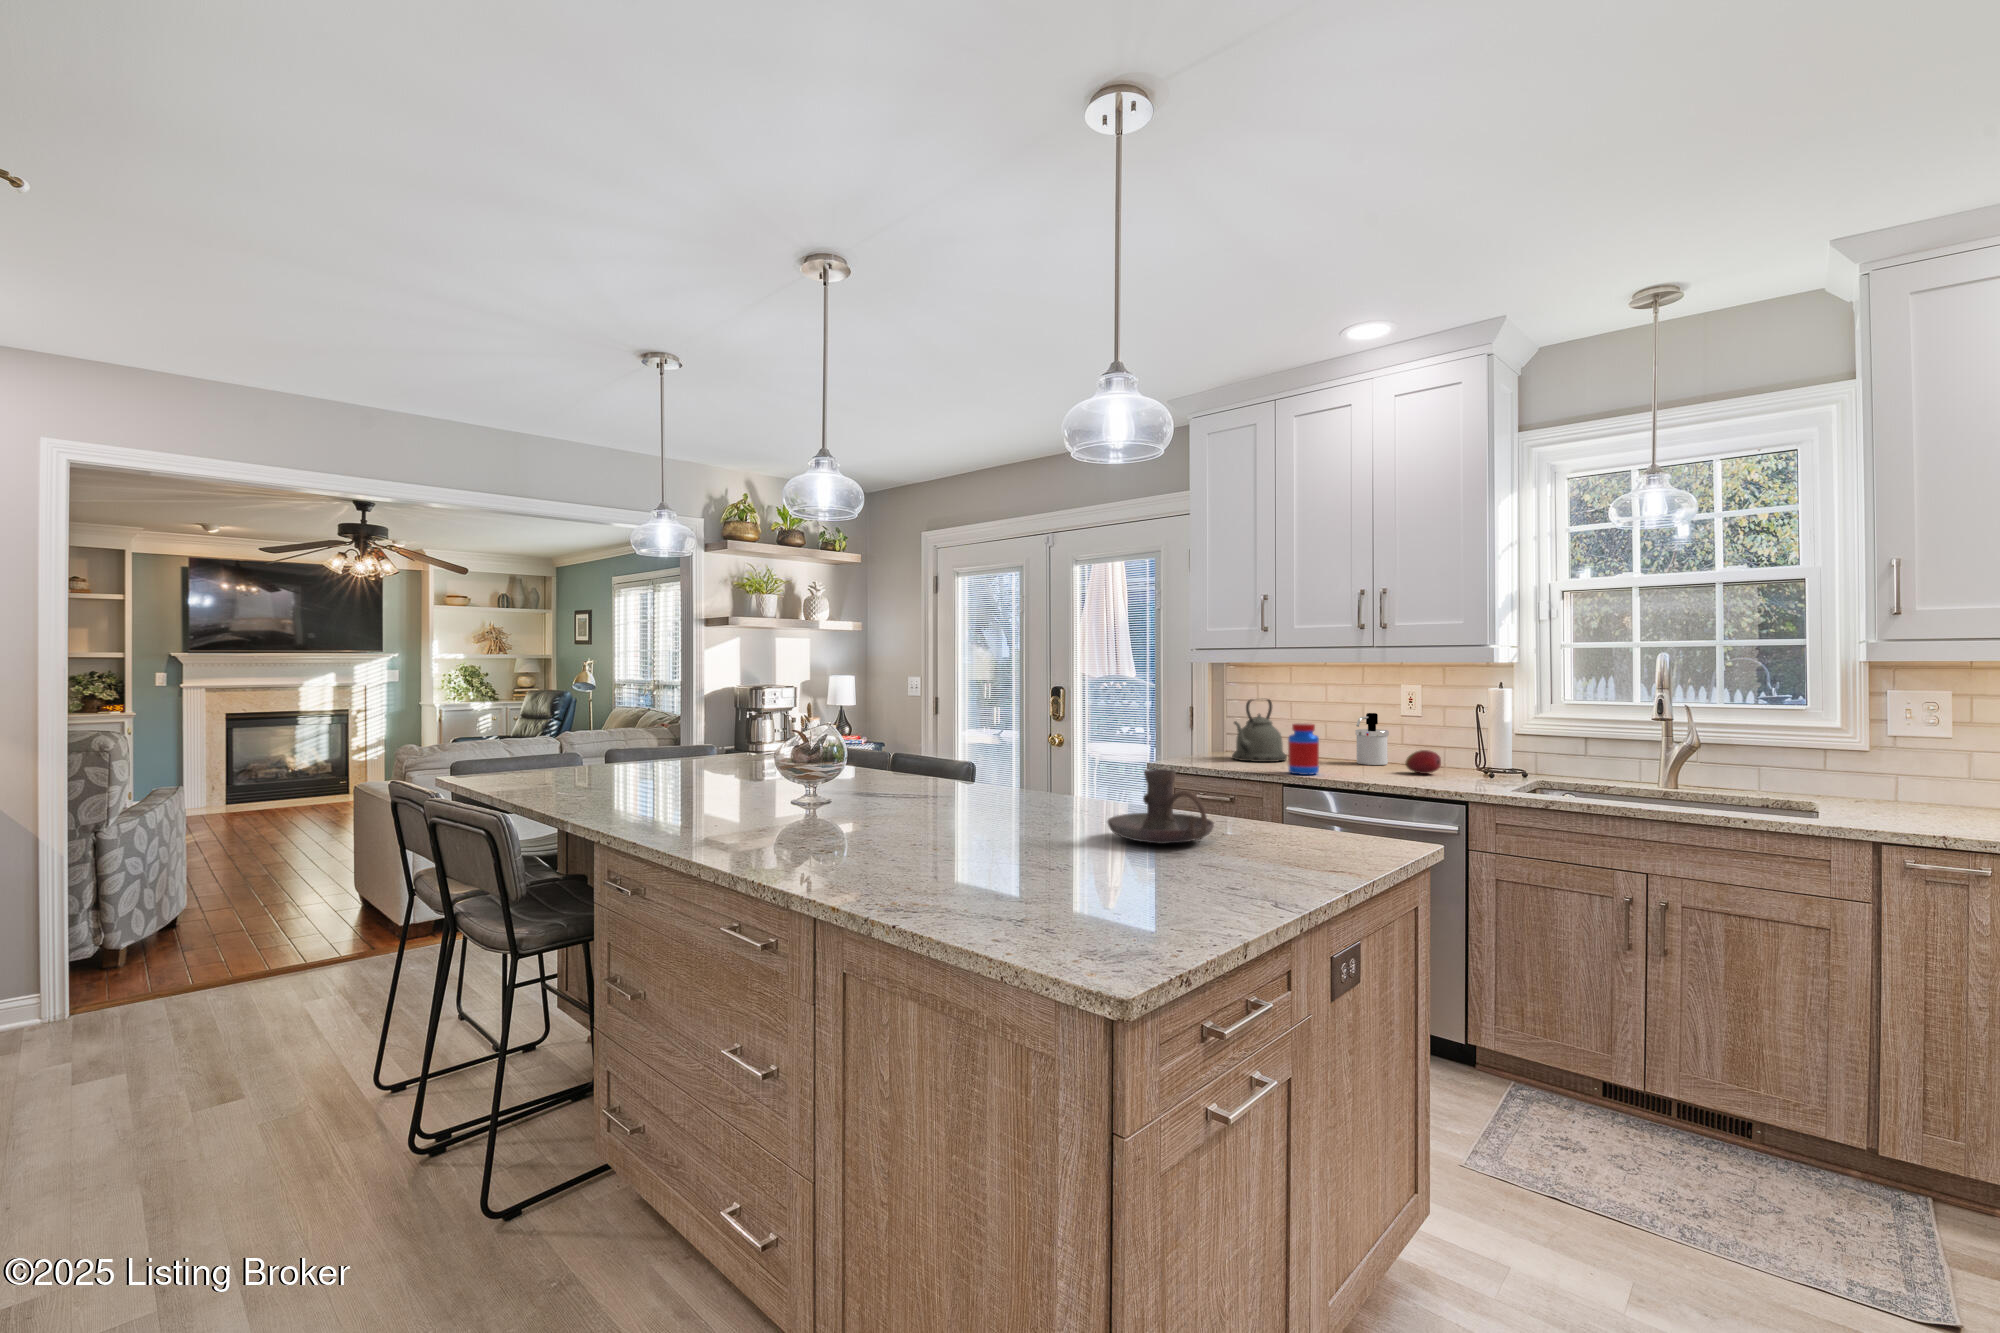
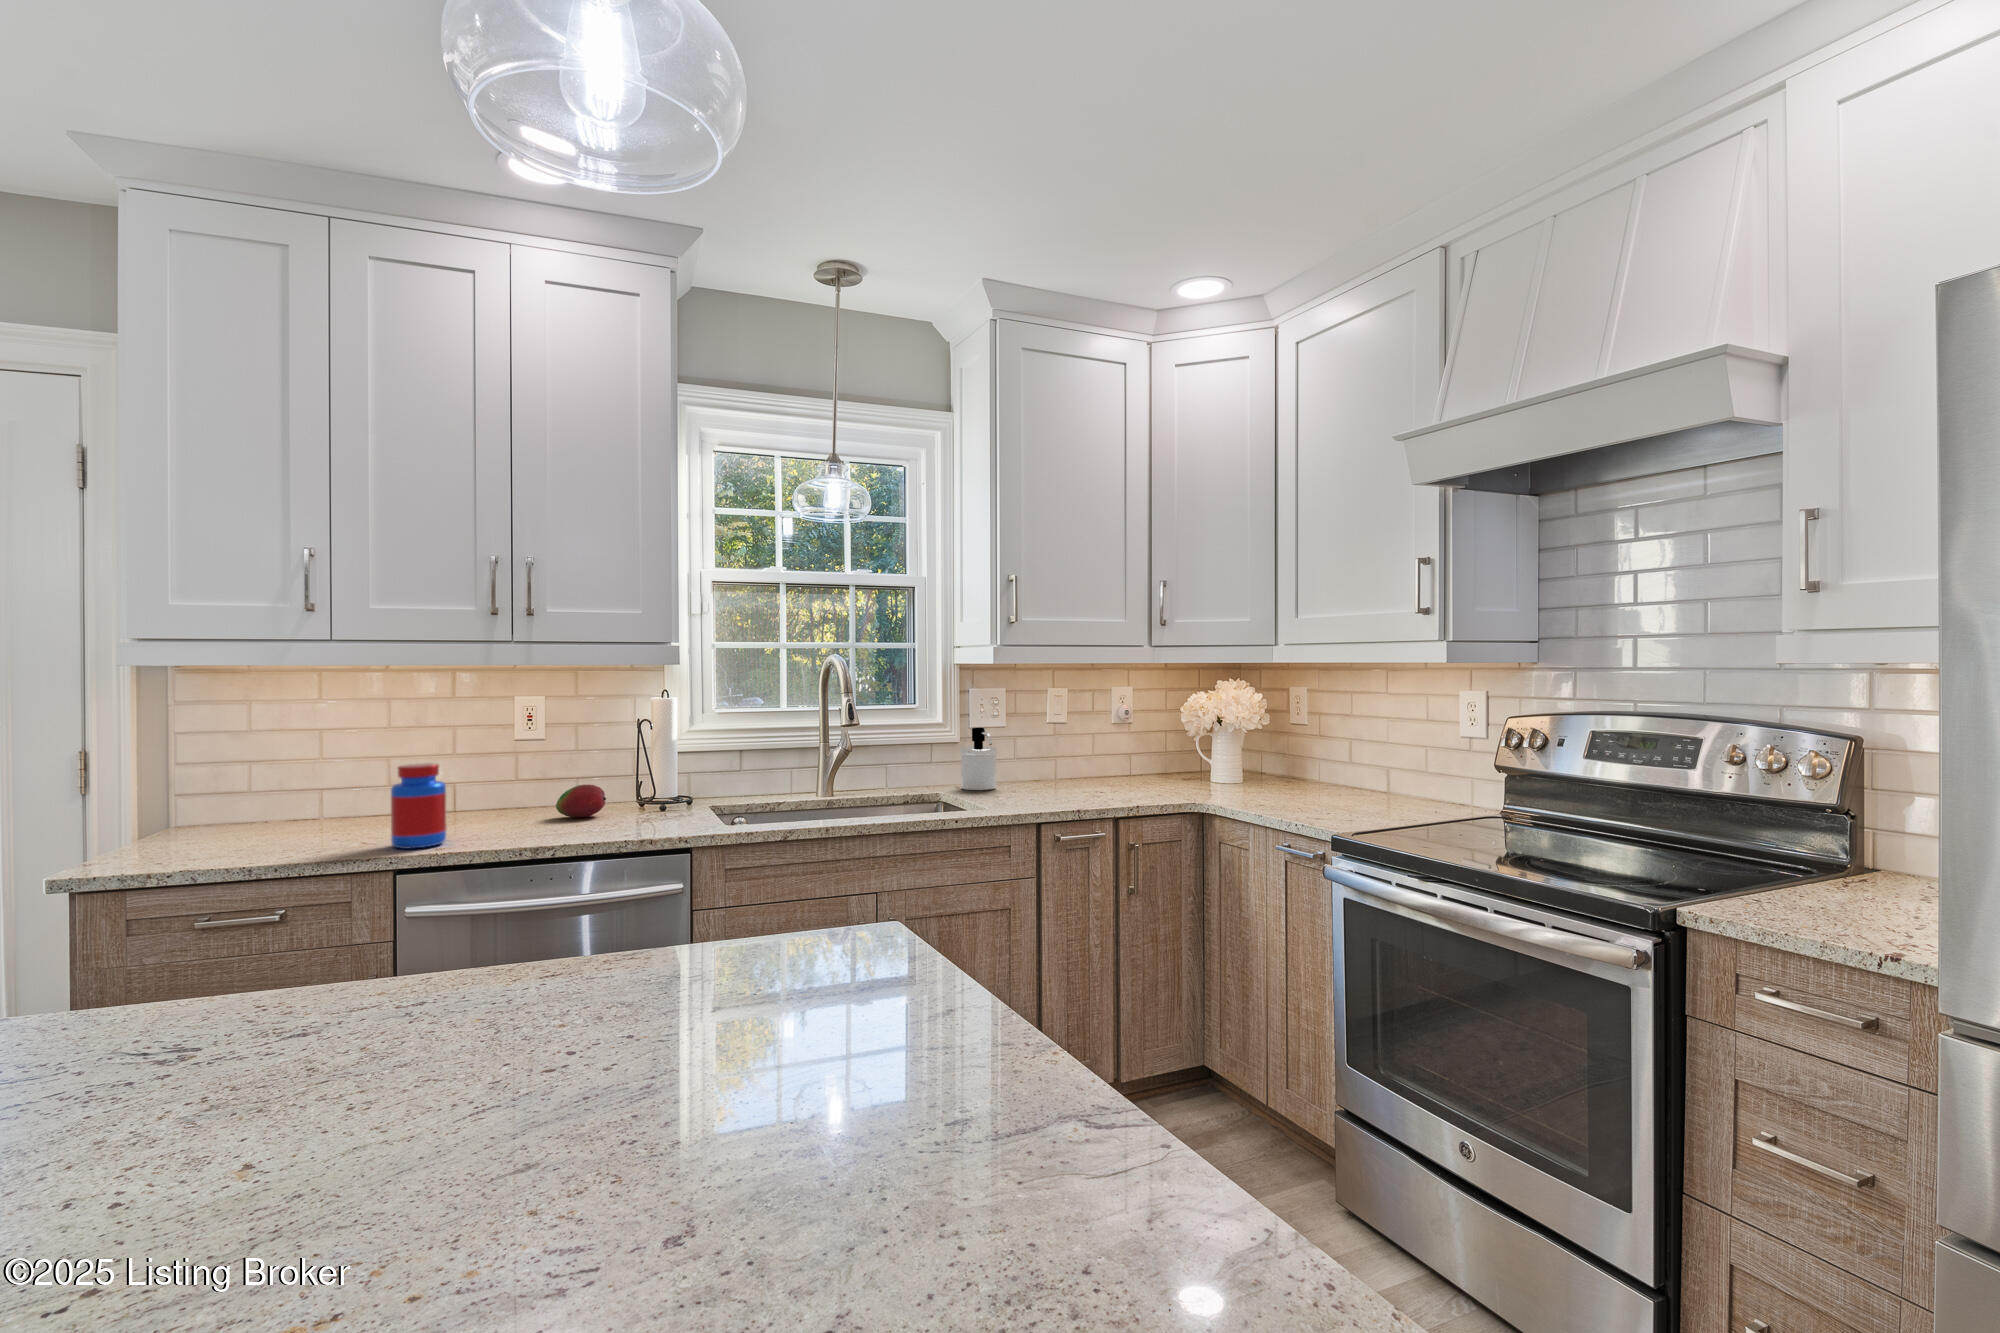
kettle: present [1232,699,1287,762] -> none [229,728,343,839]
soap dispenser: present [1355,713,1389,765] -> present [960,727,997,790]
candle holder: present [1107,769,1214,844] -> none [384,915,722,1131]

